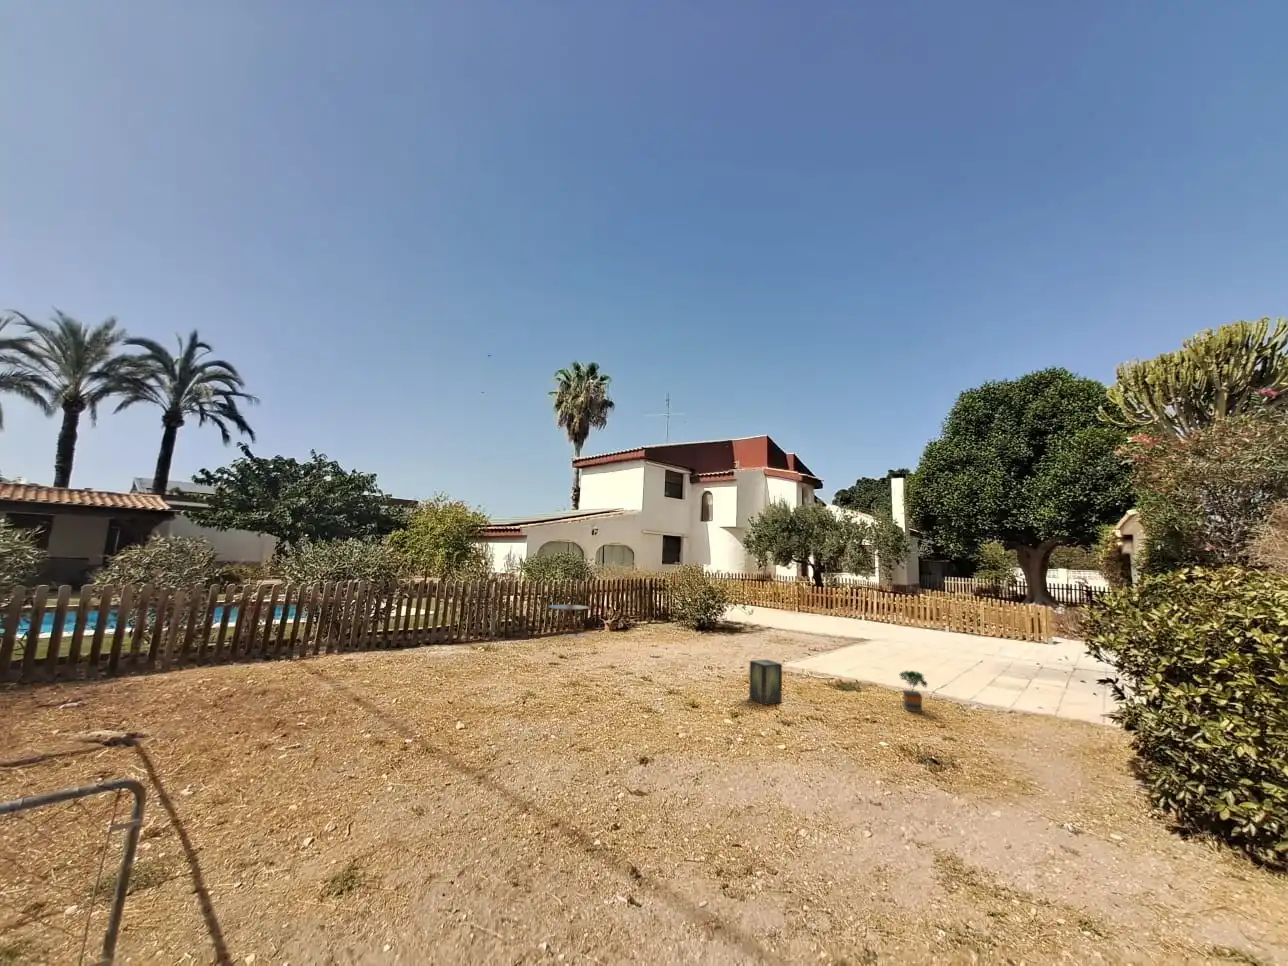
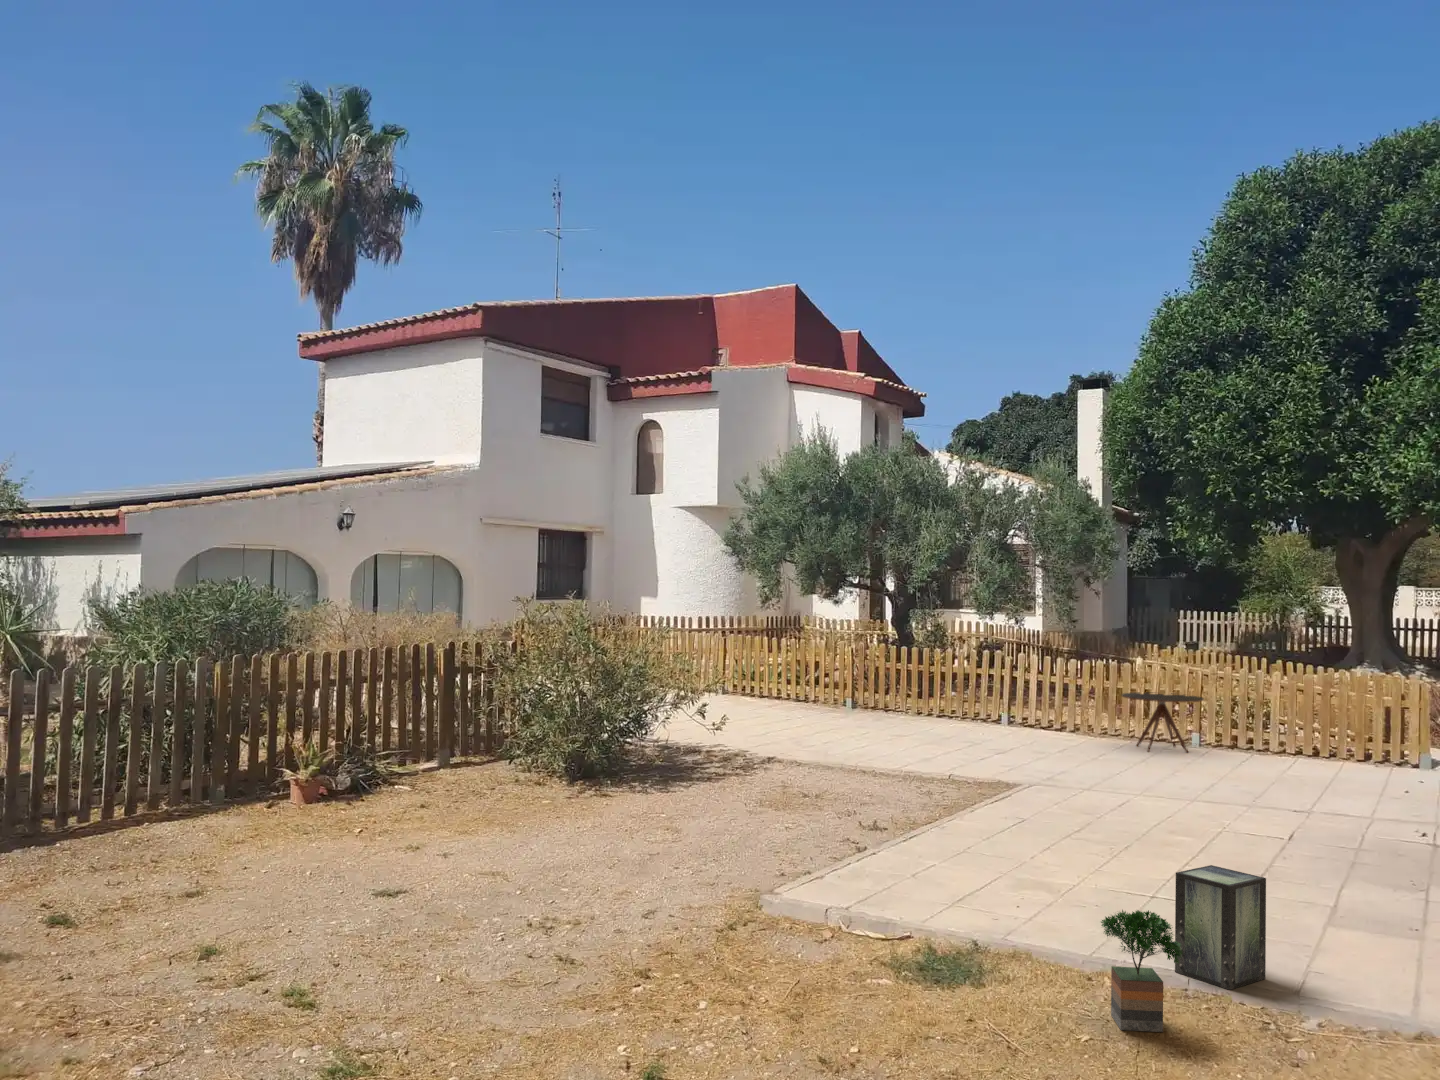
round table: present [549,605,588,636] -> present [1122,692,1204,752]
storage box: present [749,660,782,705] -> present [1175,865,1266,990]

